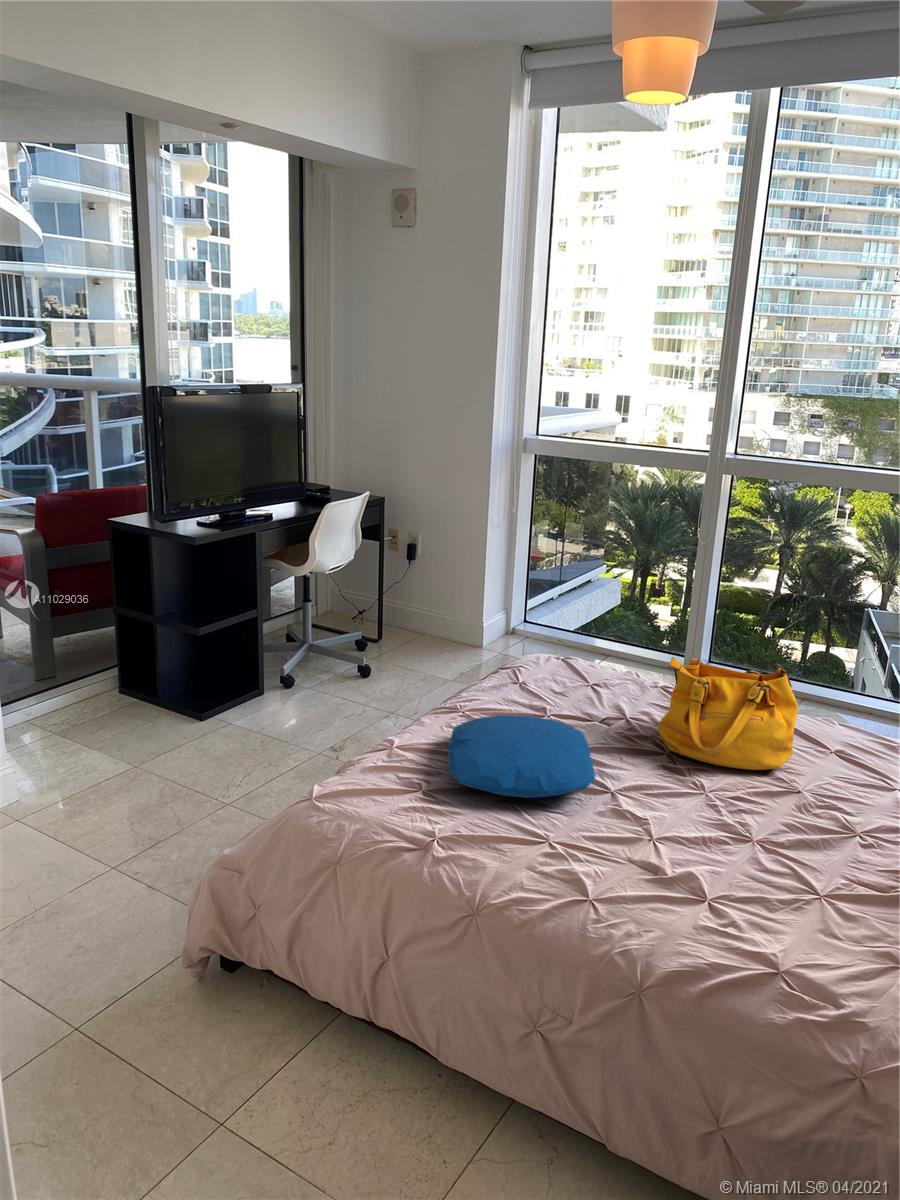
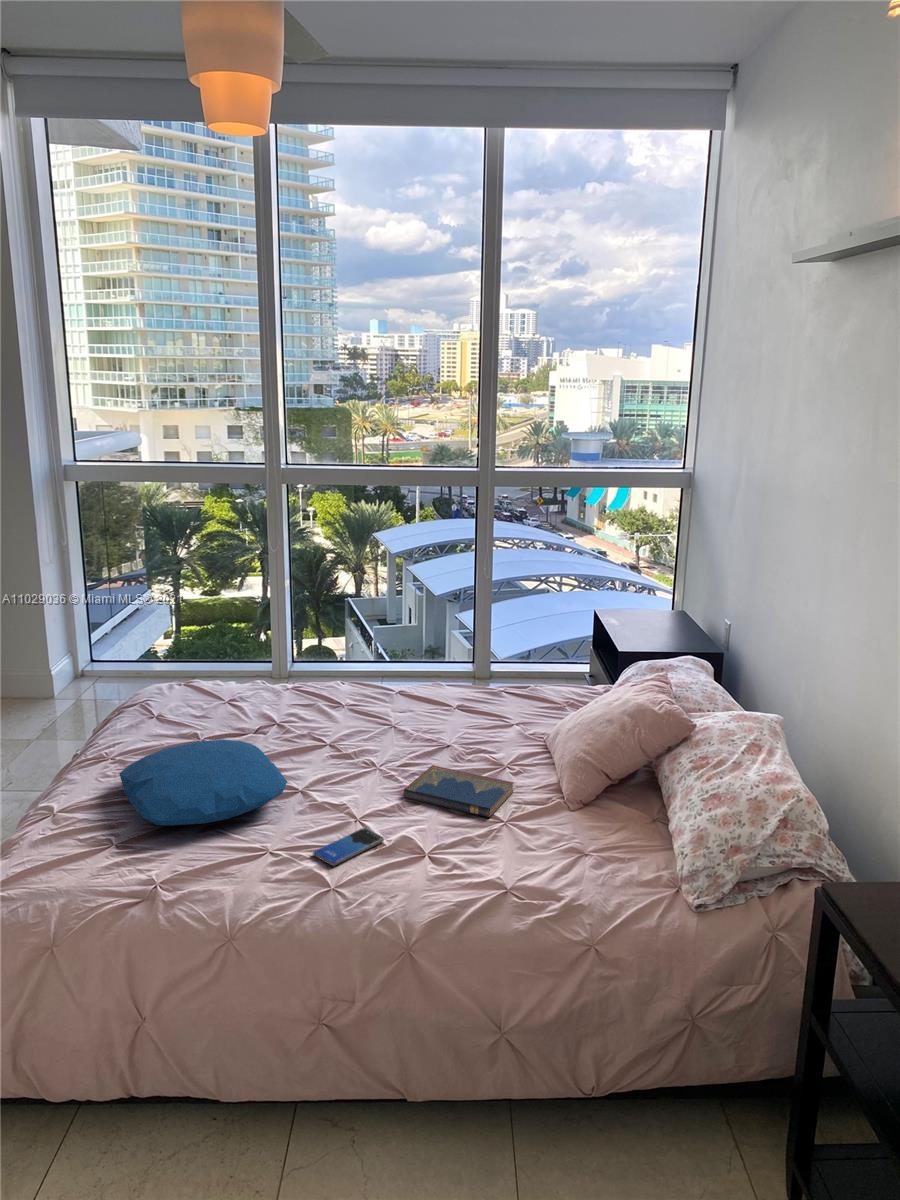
handbag: present [658,657,798,770] -> none [314,641,432,743]
hardcover book: none [717,807,854,885] -> present [404,765,514,817]
smartphone: none [589,849,670,877] -> present [313,828,384,866]

